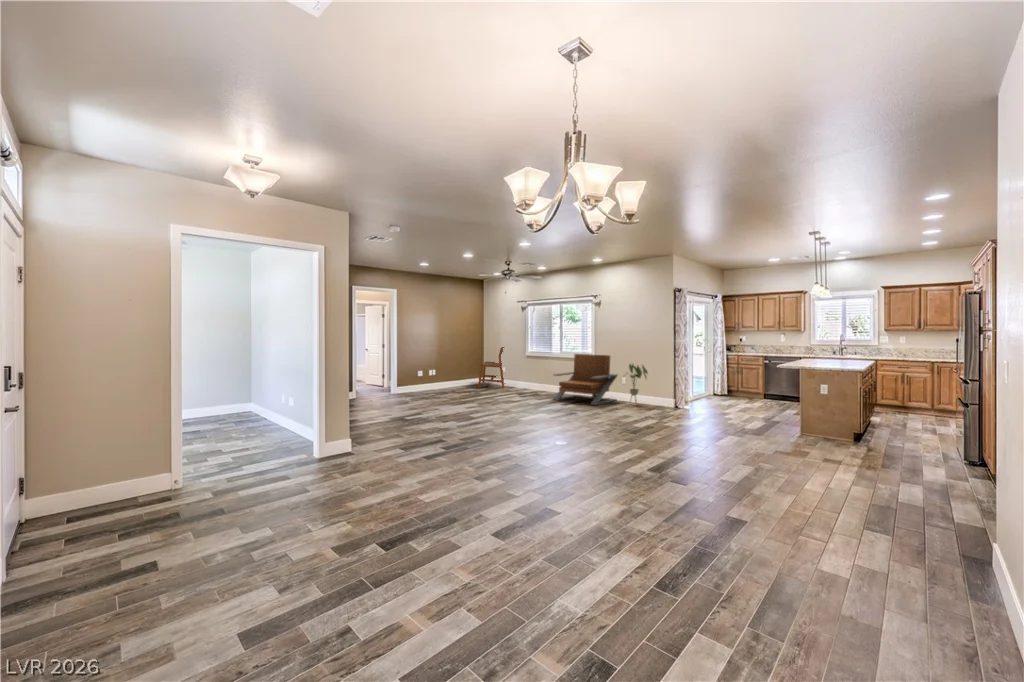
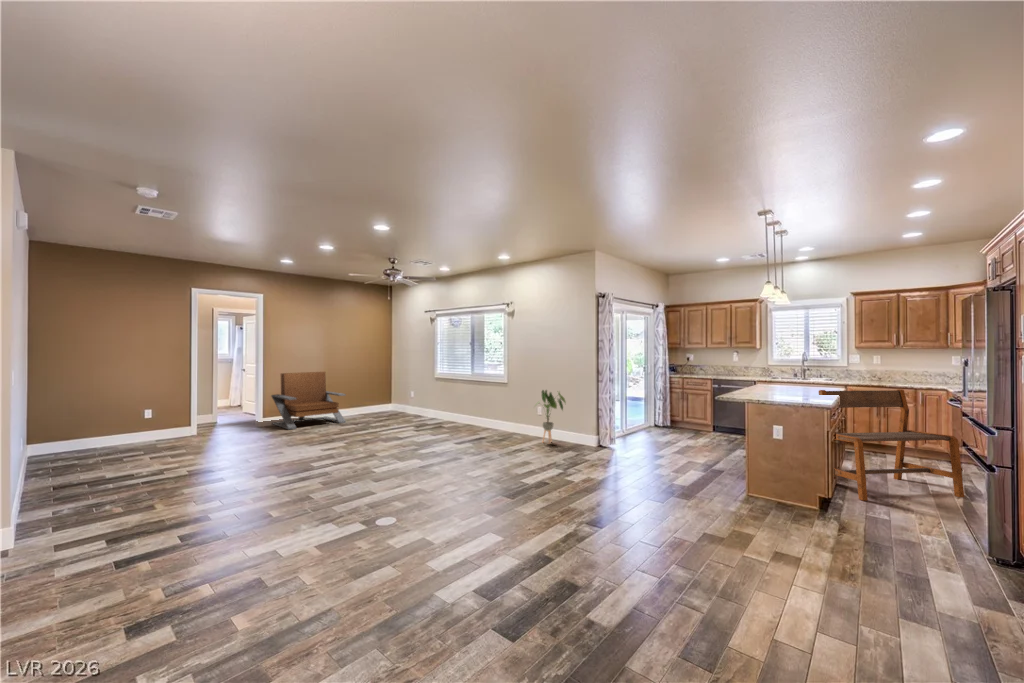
bench: present [478,347,504,388] -> present [819,389,964,501]
lounge chair: present [554,354,618,405] -> present [272,372,346,429]

